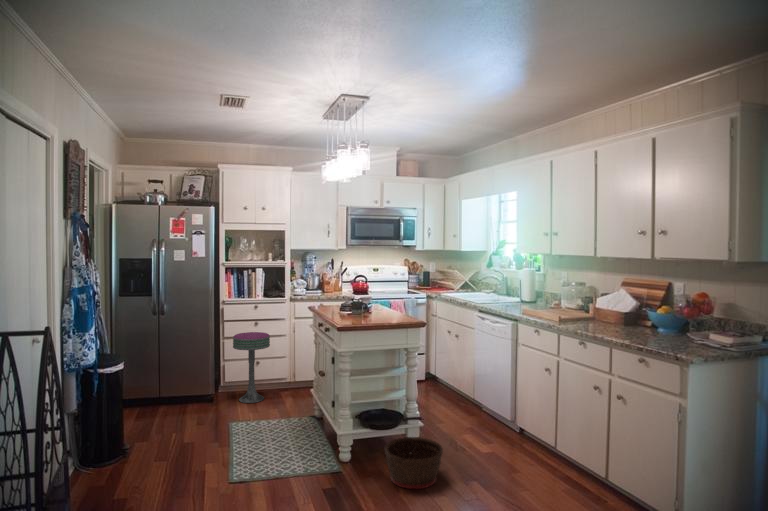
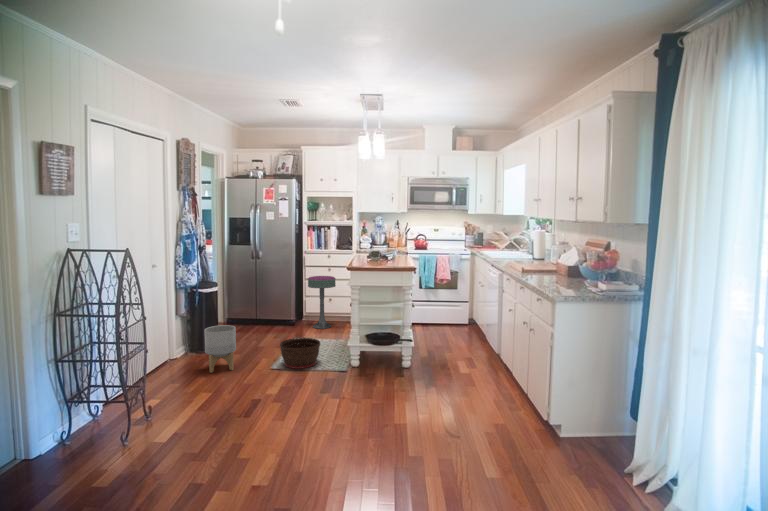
planter: none [132,422,180,499] -> present [204,325,236,373]
basket: present [385,437,443,489] -> present [280,338,320,369]

